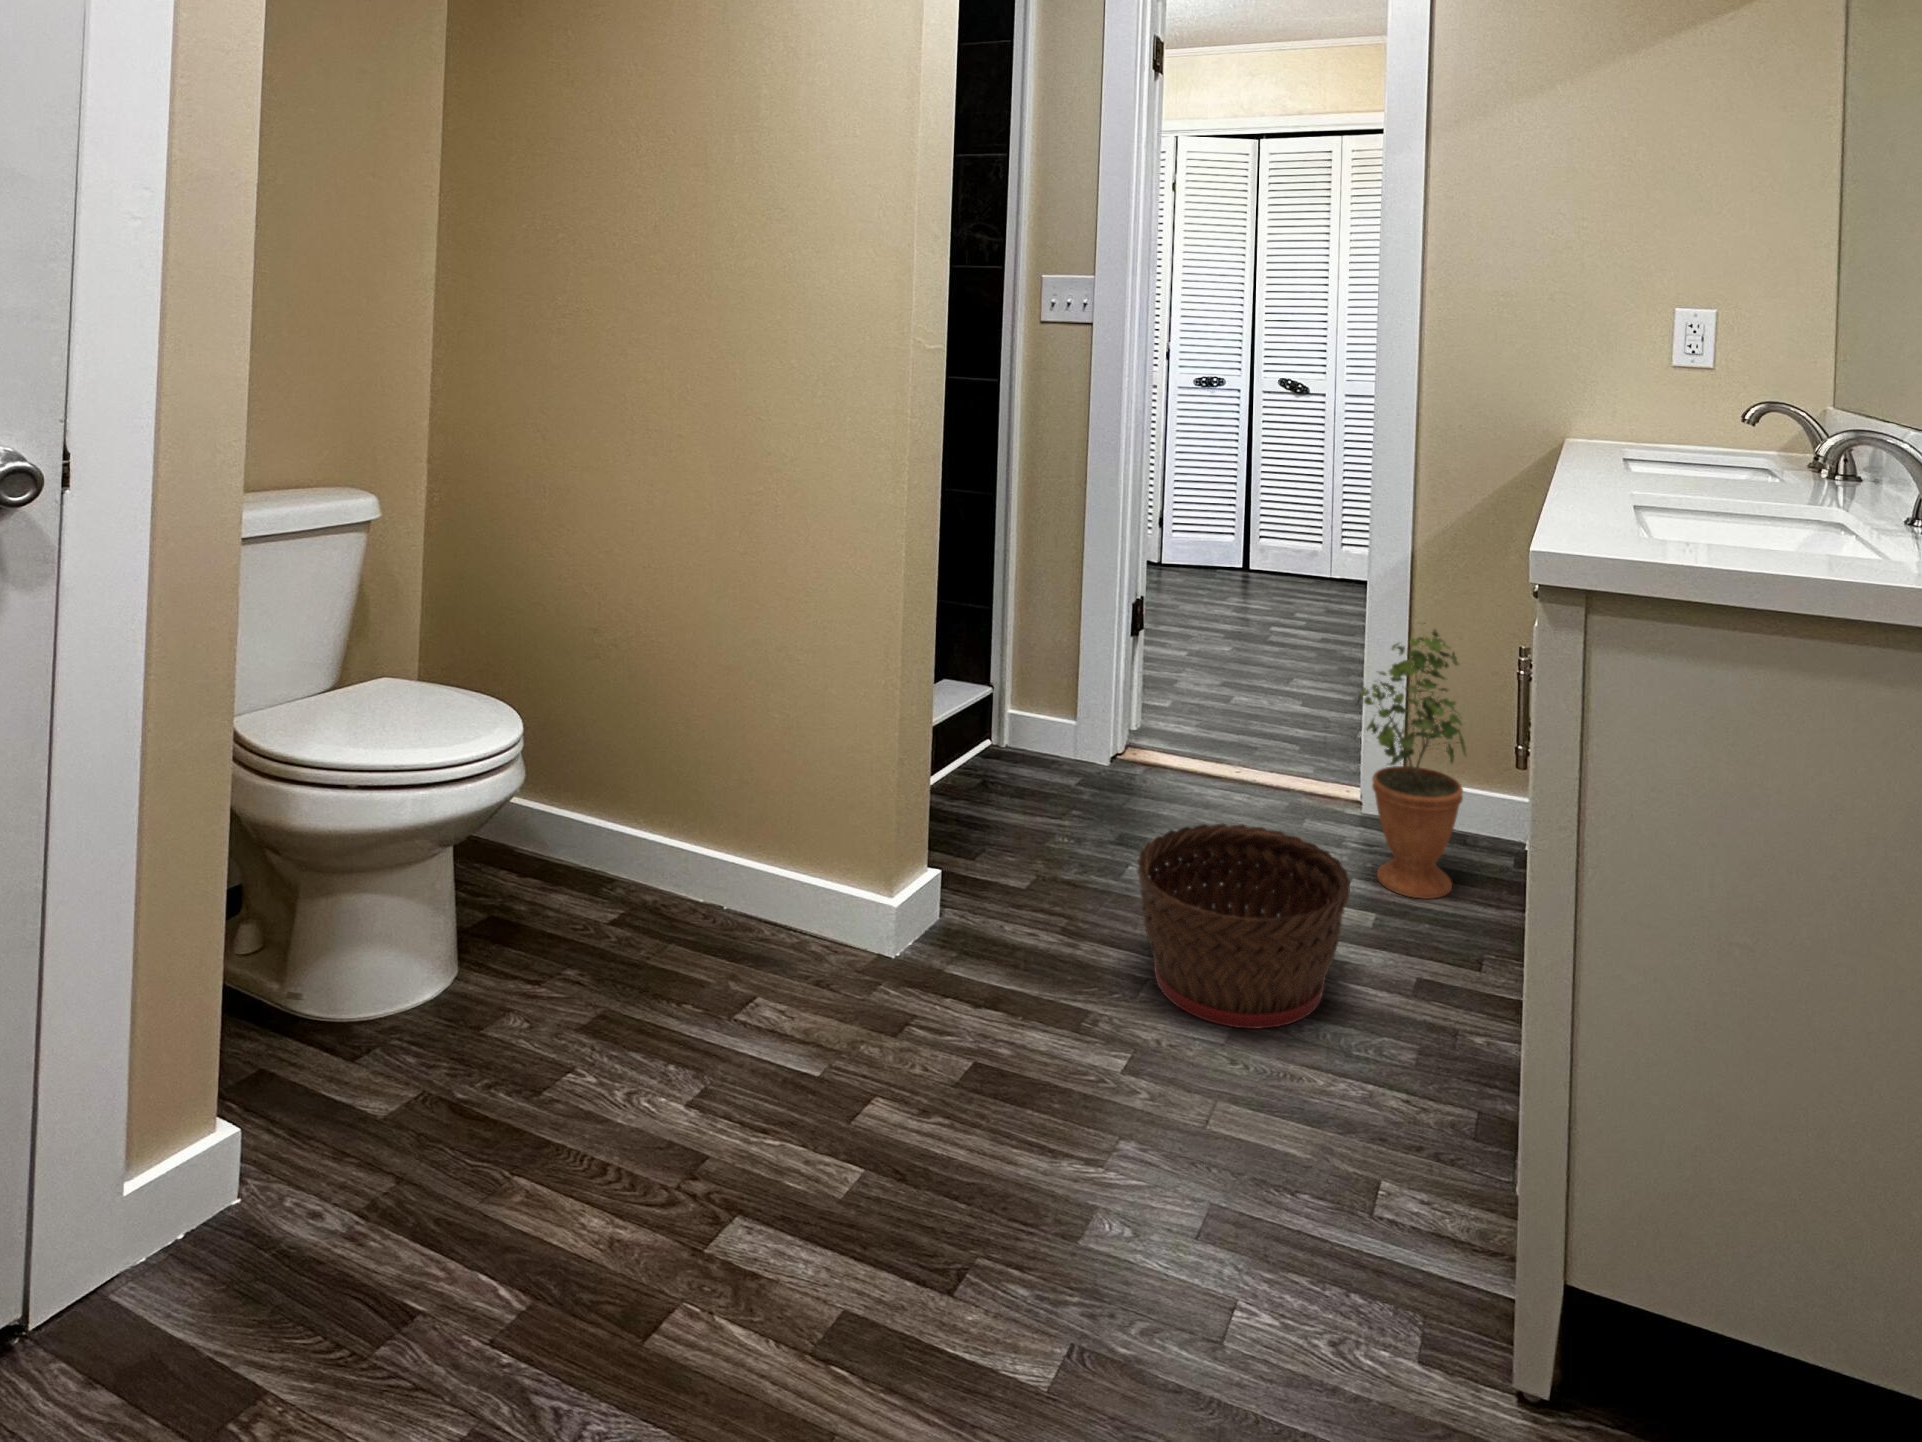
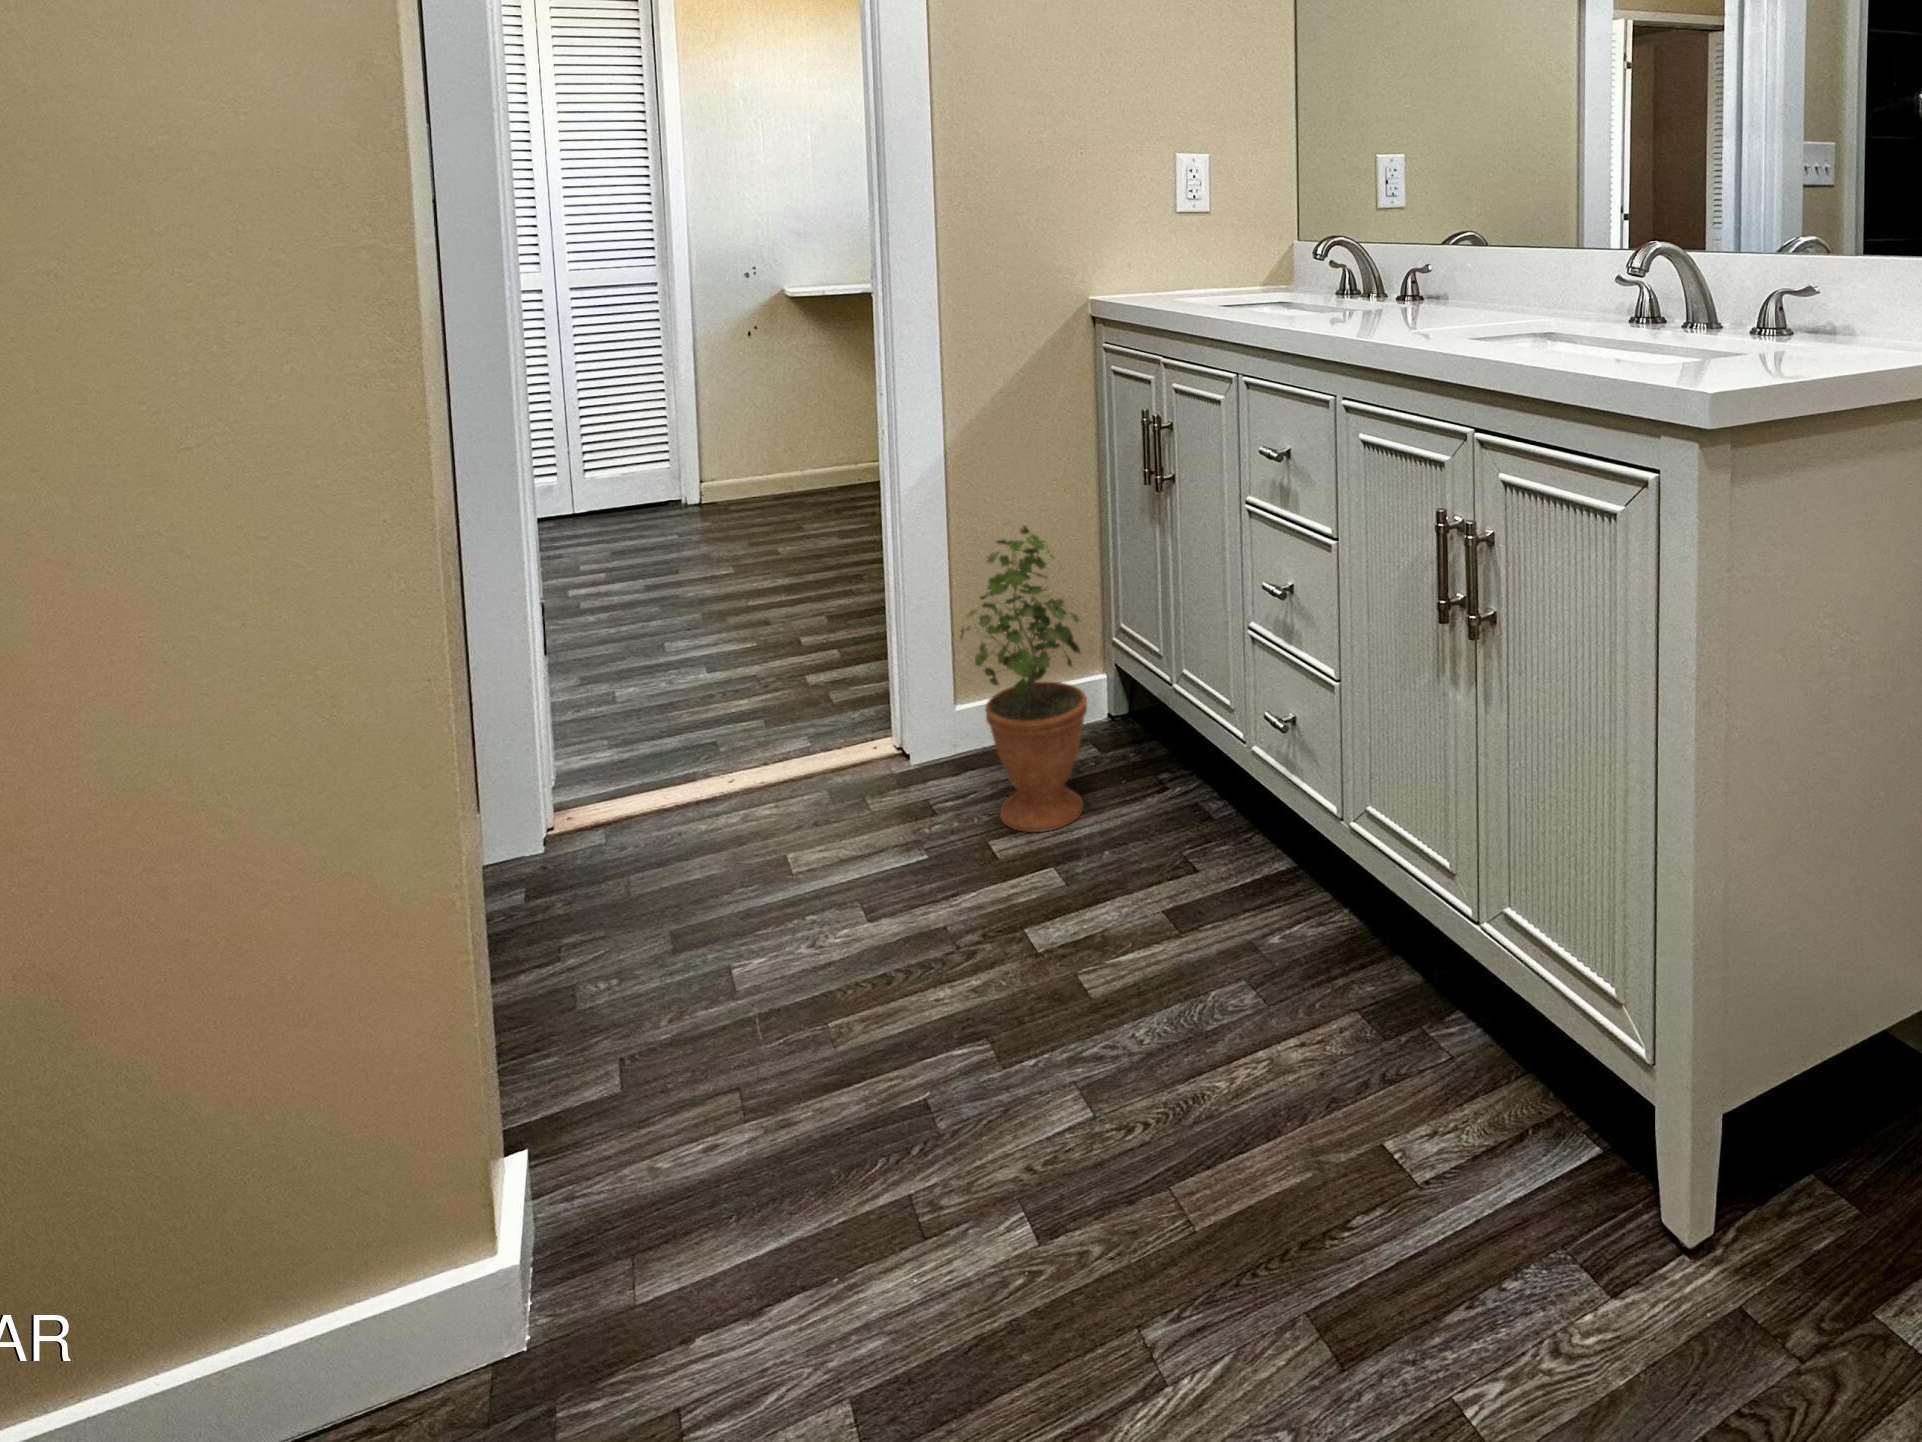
basket: present [1137,824,1350,1029] -> none [867,818,1149,1108]

